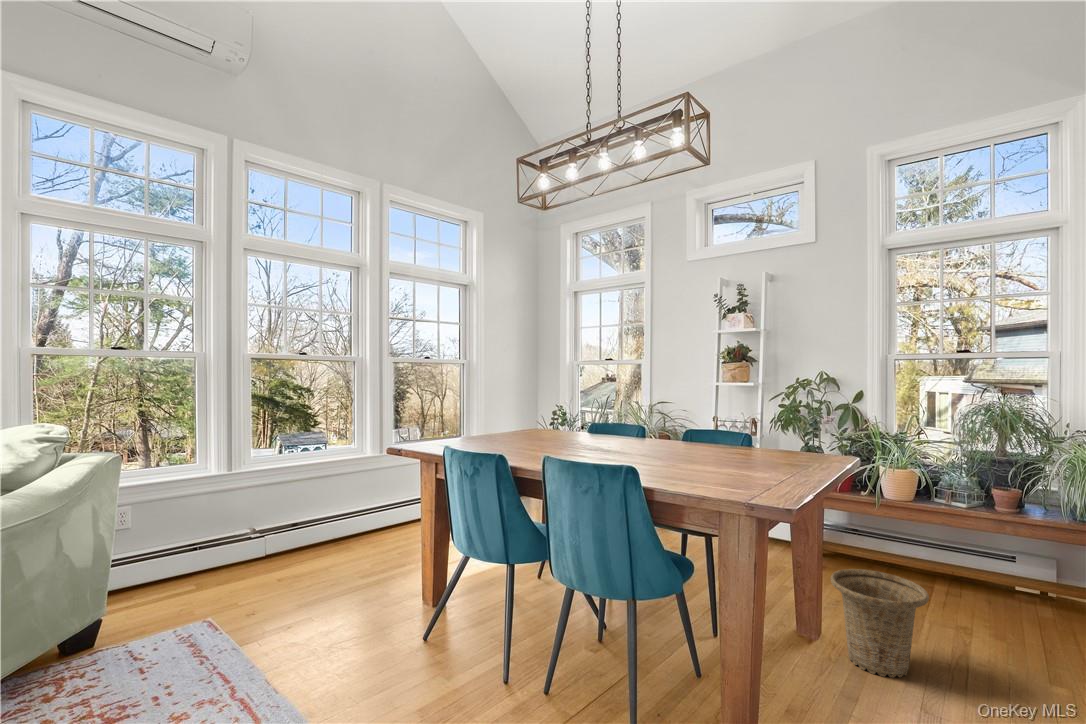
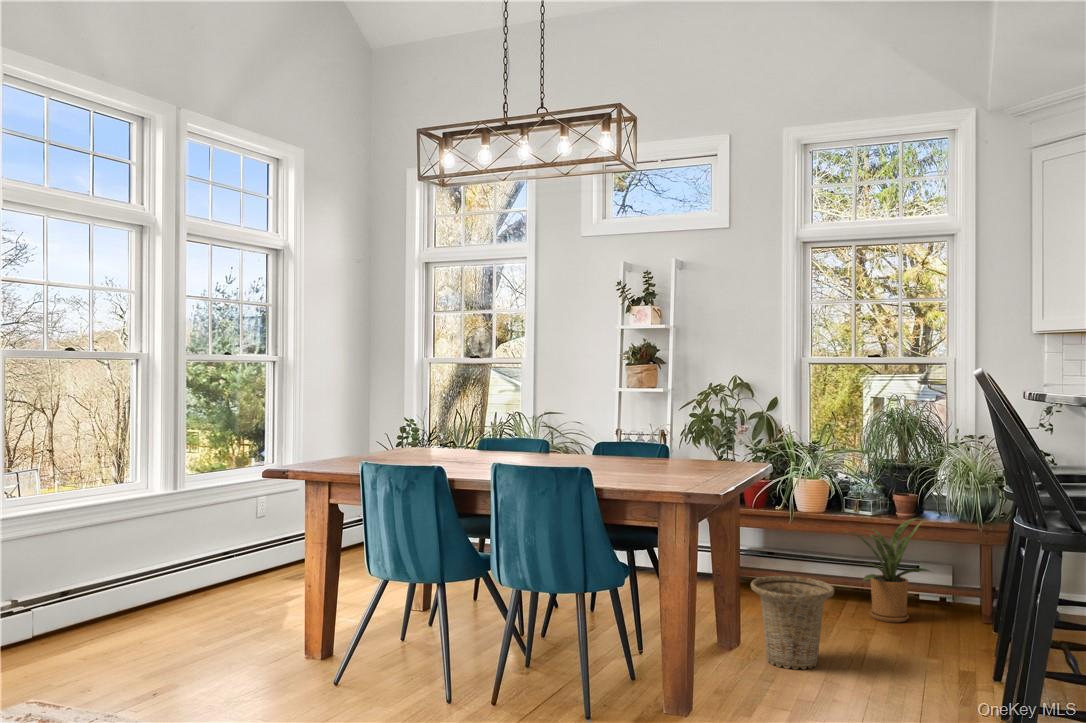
house plant: none [930,515,1048,623] -> present [856,518,930,623]

